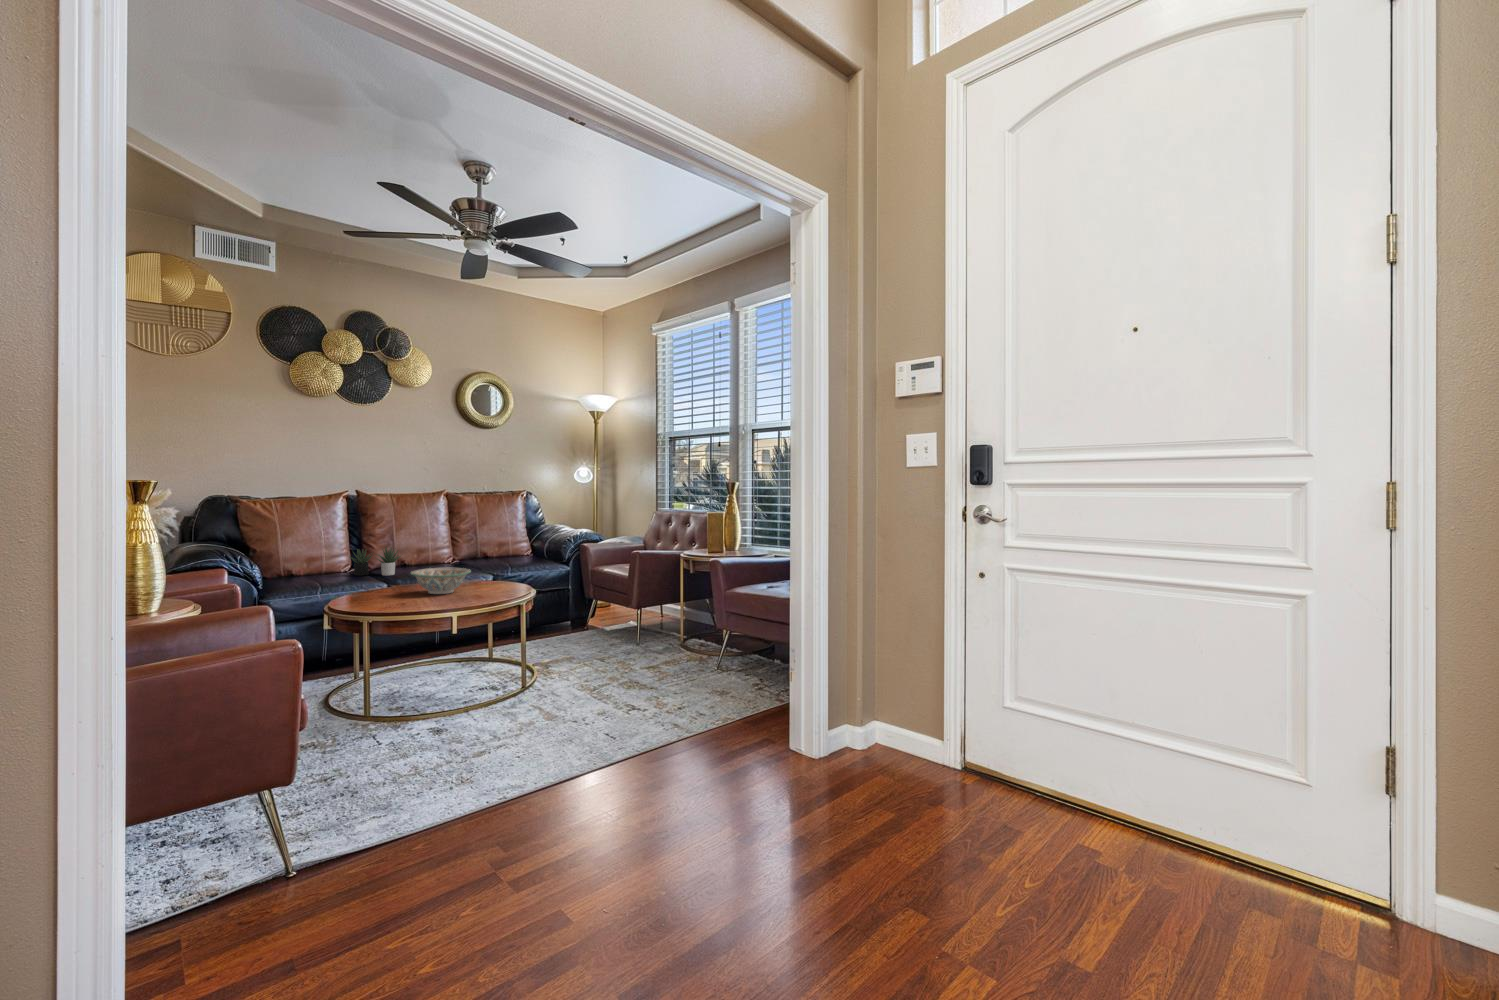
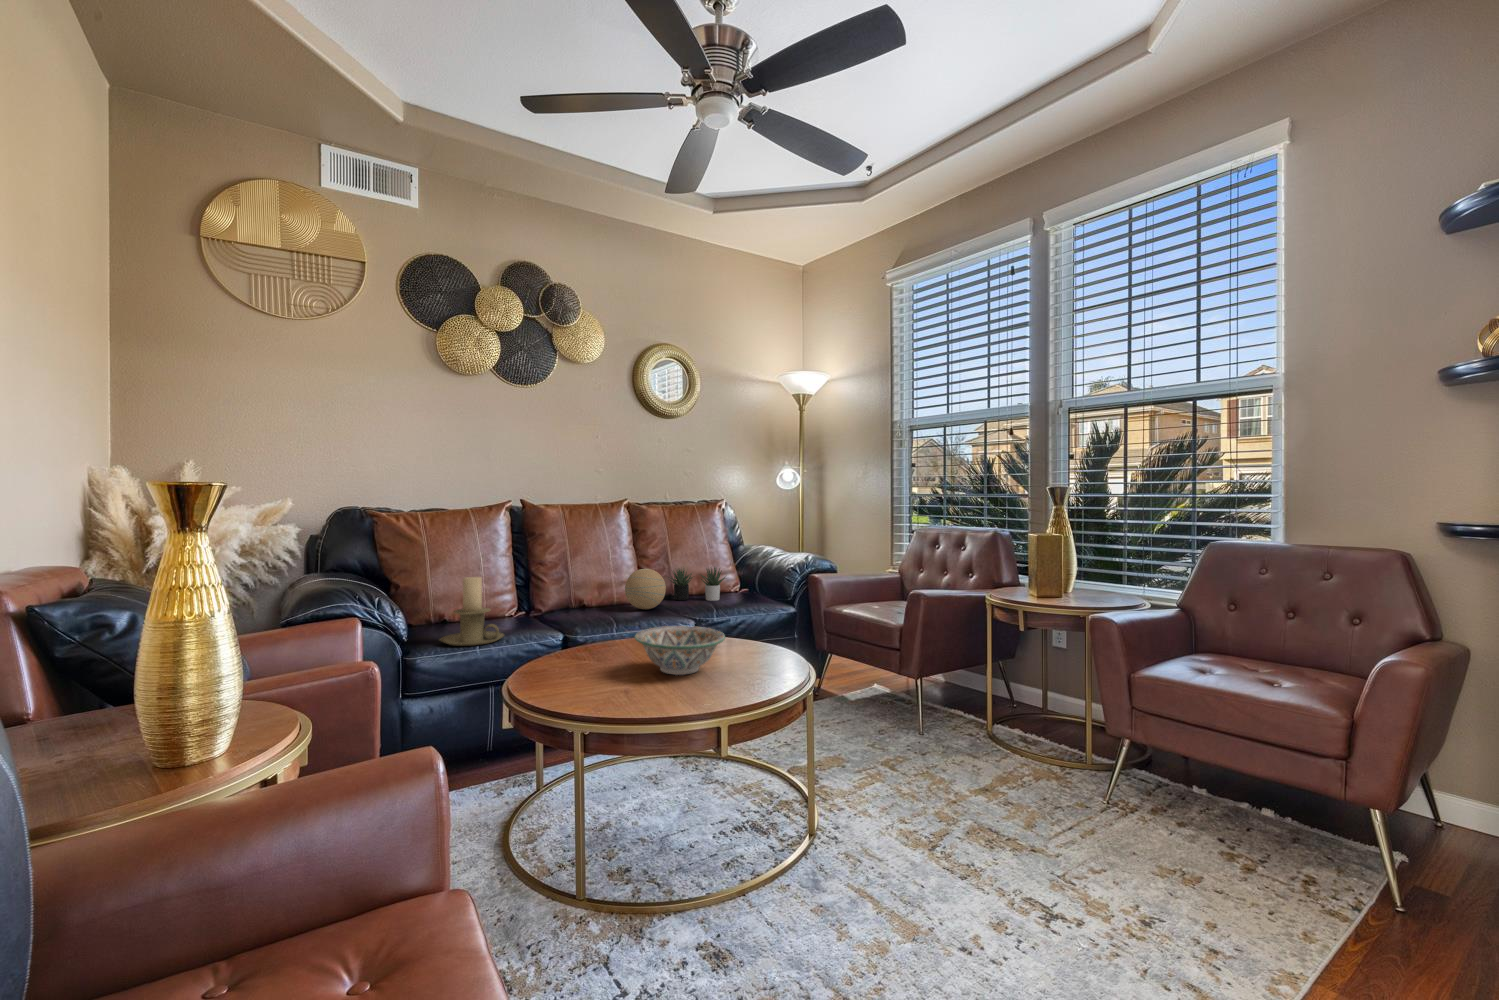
decorative orb: none [437,540,469,569] -> present [625,569,666,609]
candle holder: none [286,542,335,588] -> present [440,577,504,646]
succulent plant: present [350,548,401,576] -> present [670,567,725,601]

